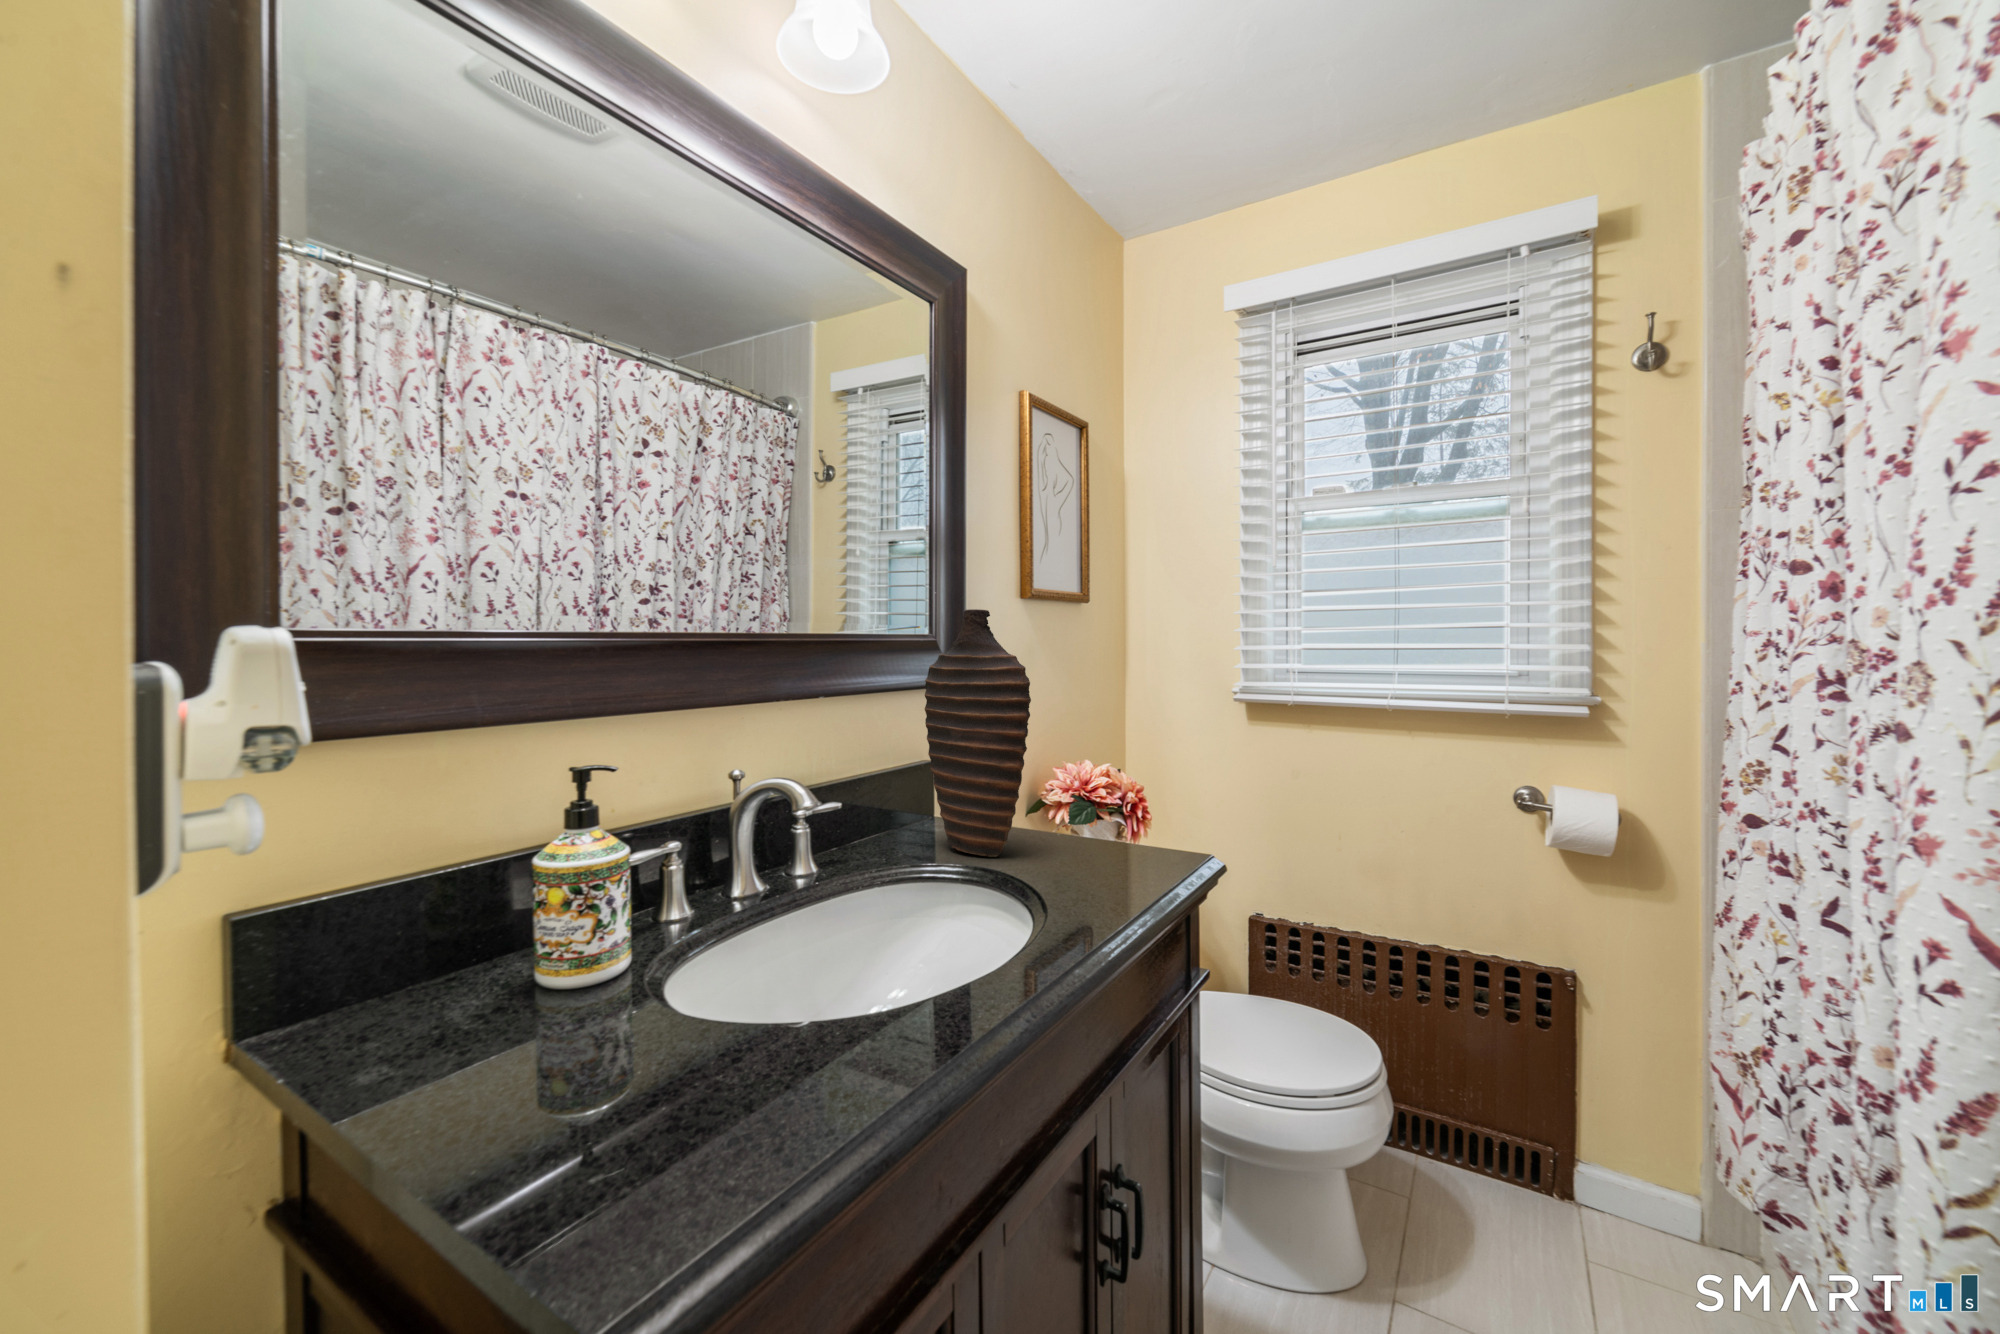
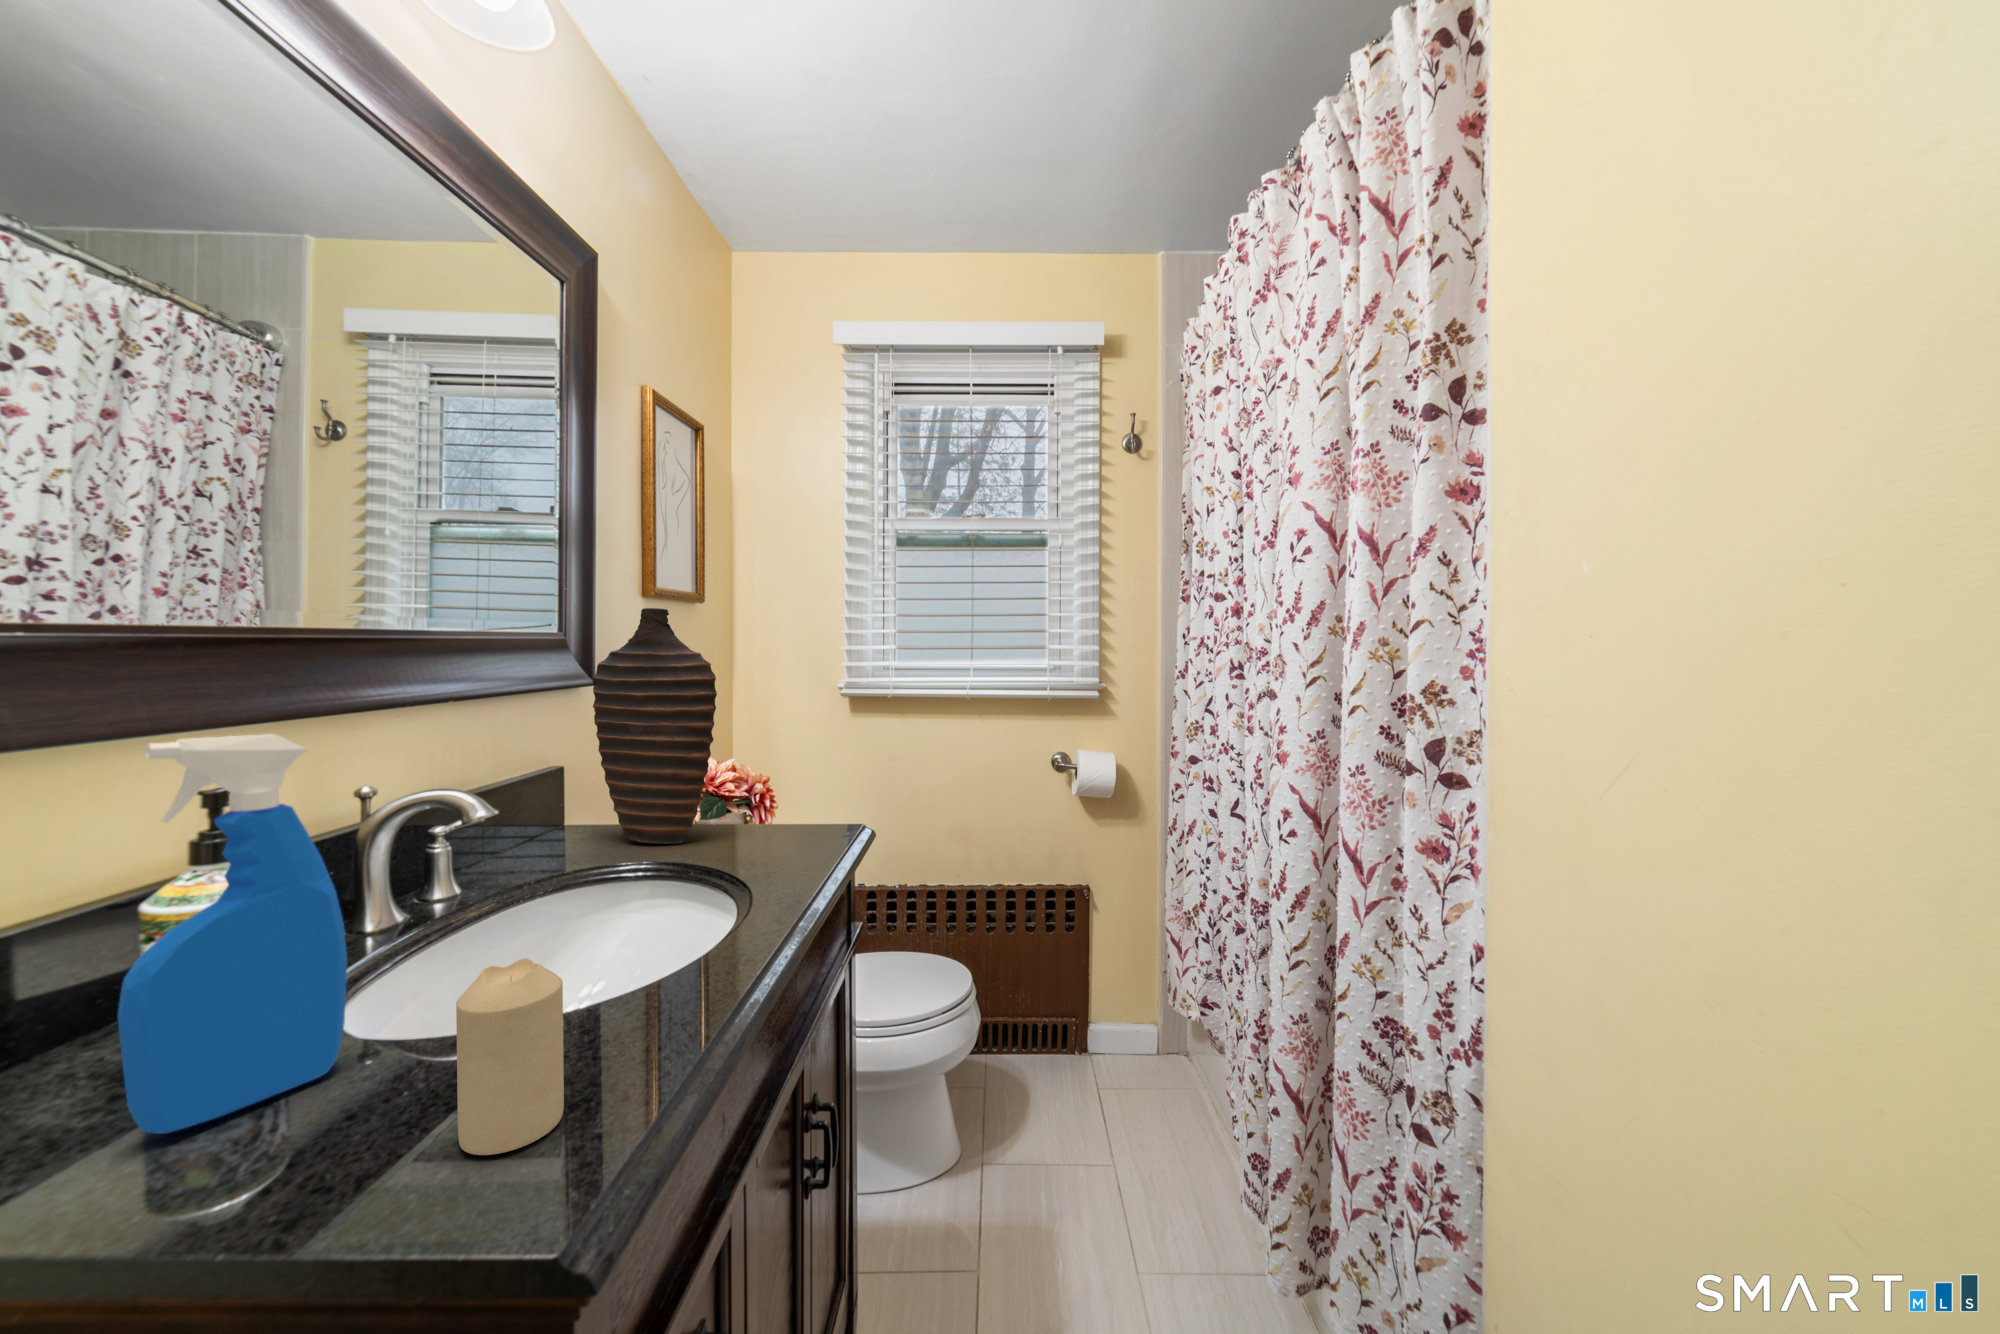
spray bottle: none [470,722,632,1050] -> present [117,734,347,1133]
candle: none [640,960,737,1156] -> present [456,958,564,1155]

